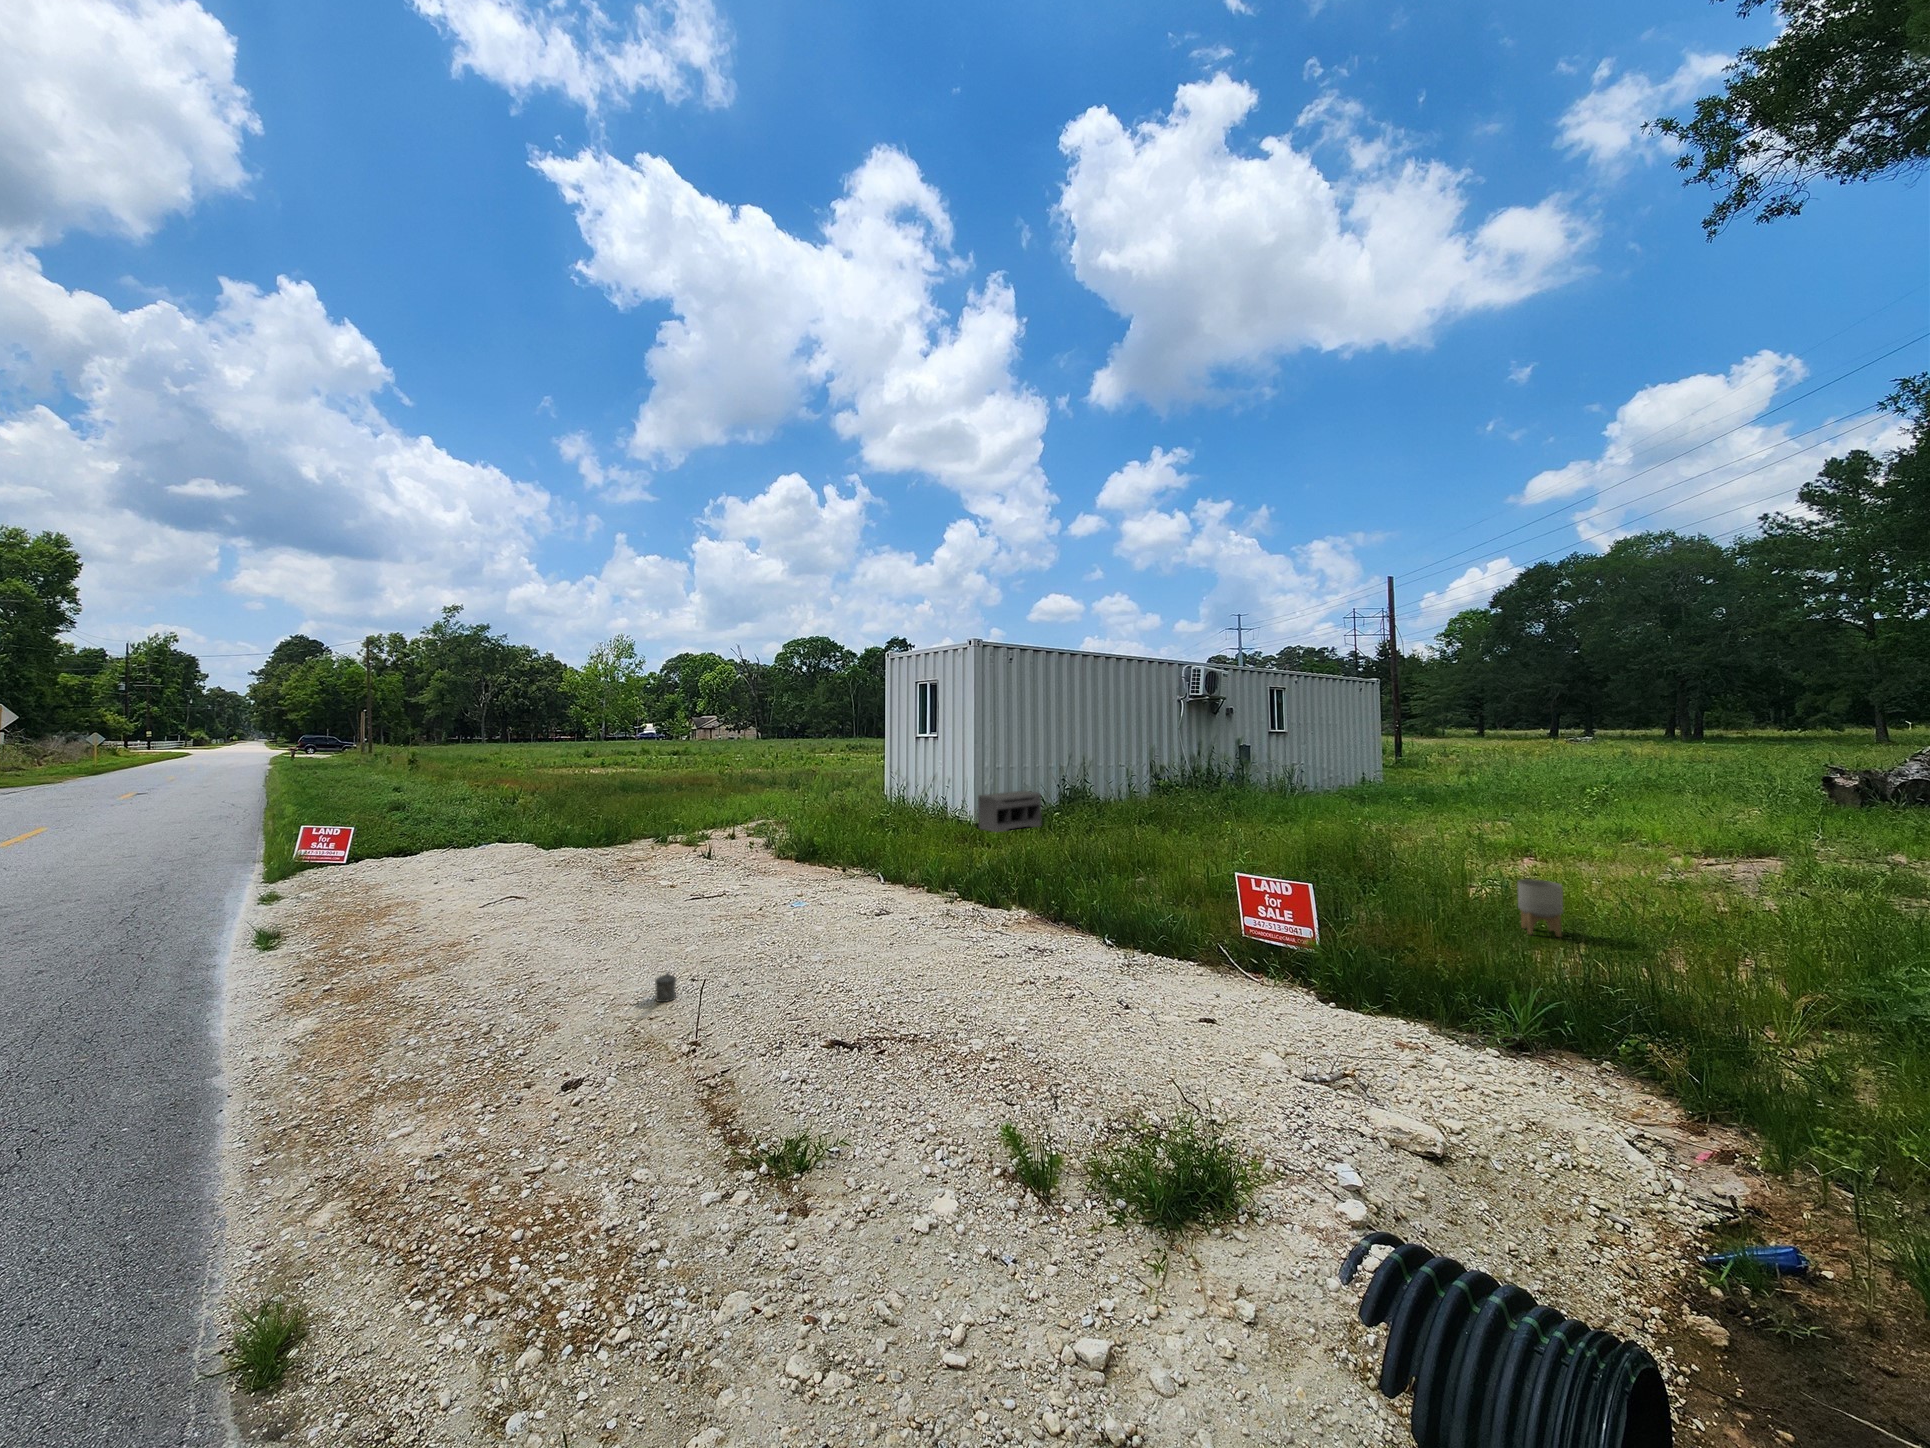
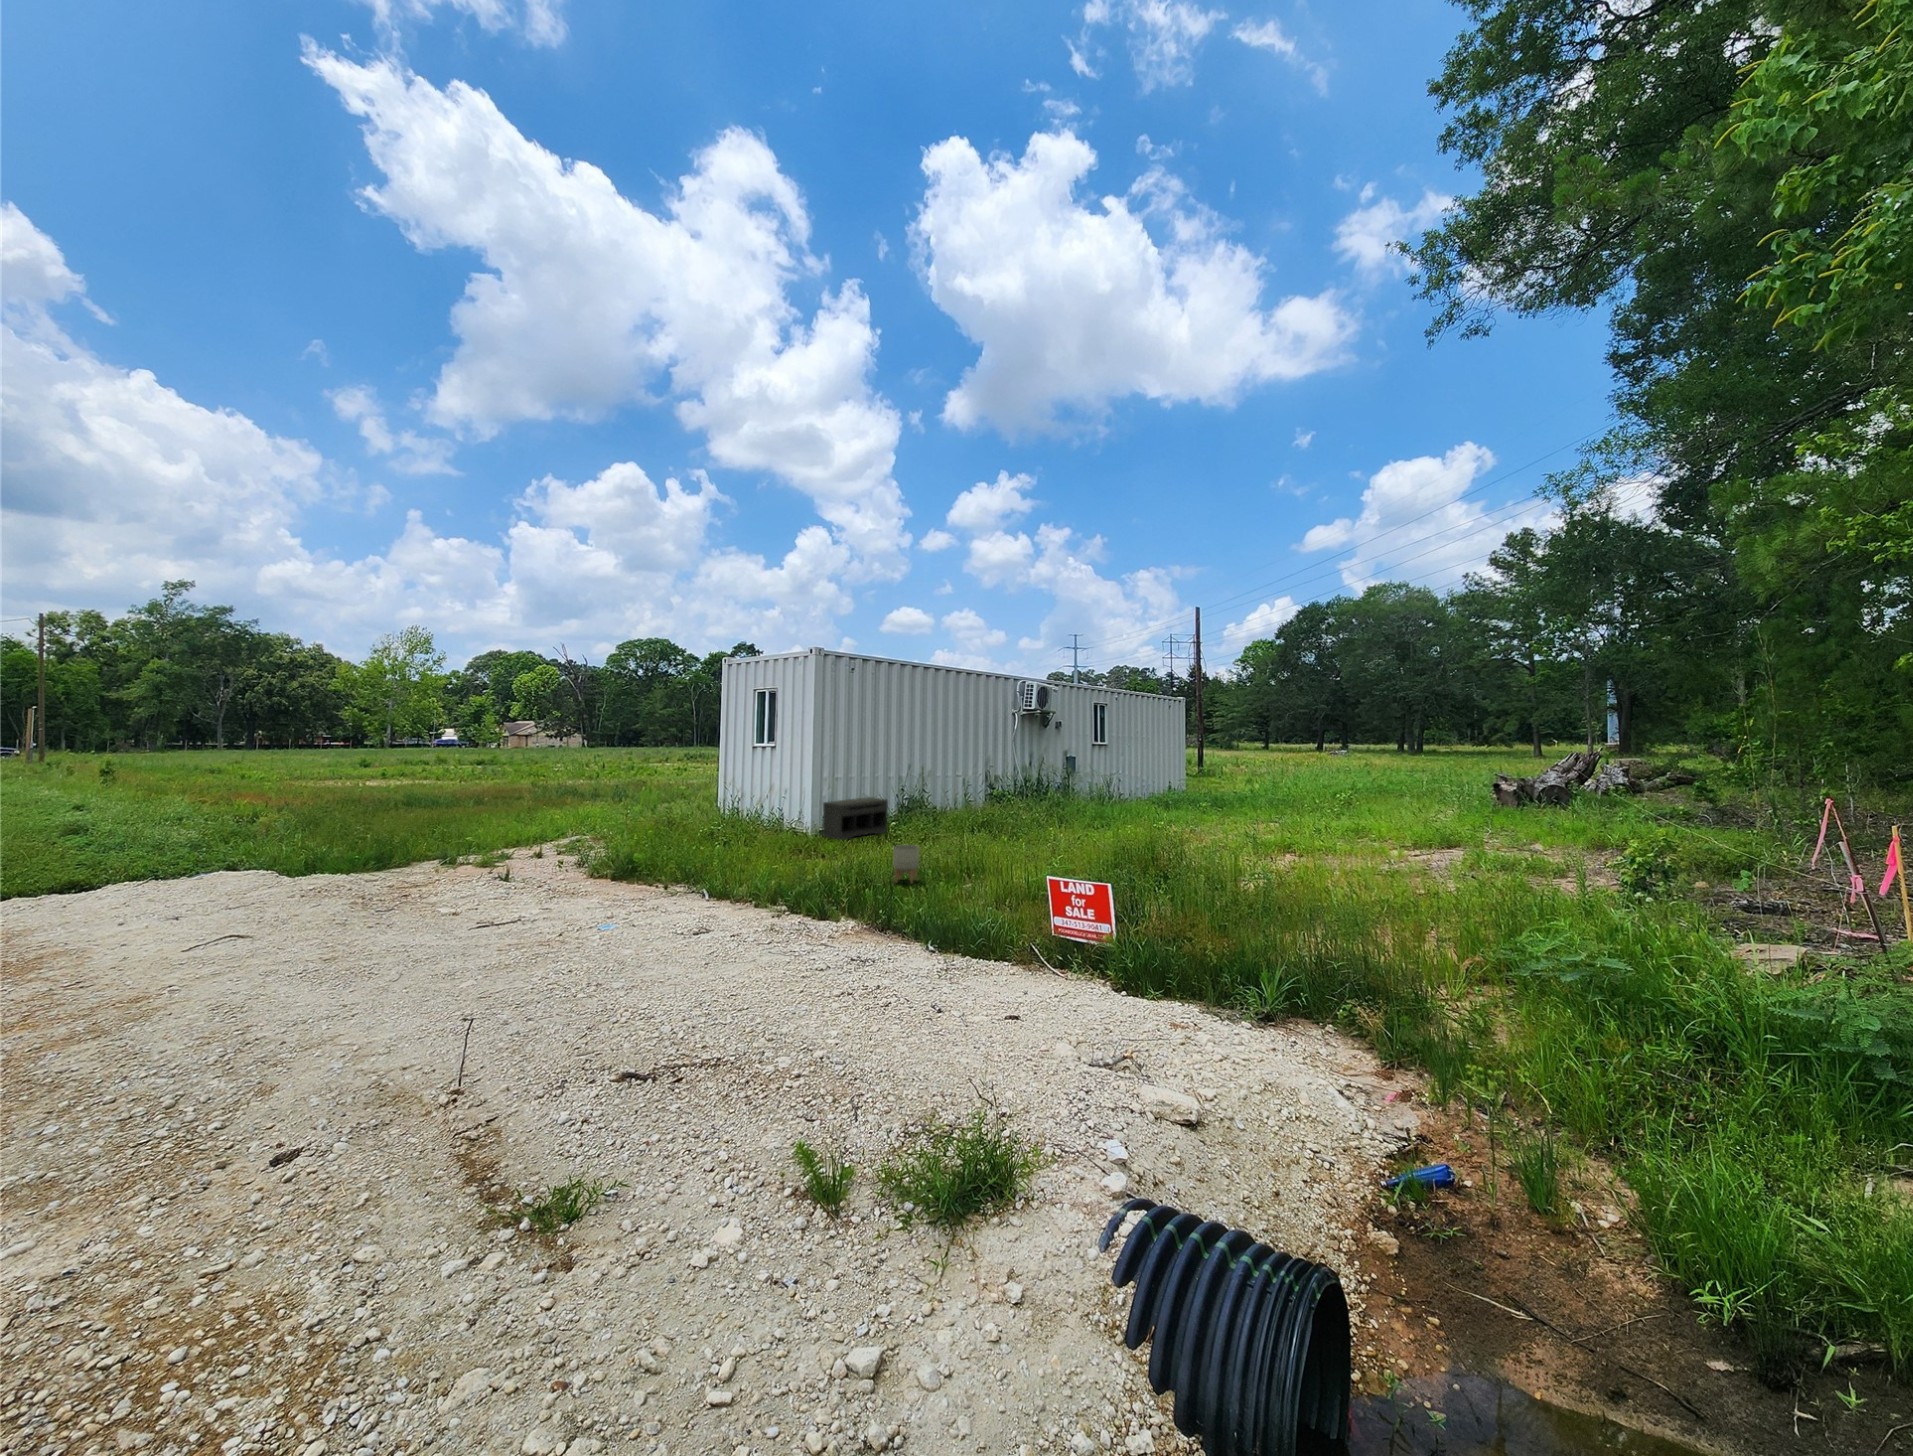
planter: present [1517,879,1563,937] -> present [893,845,919,884]
watering can: present [655,972,676,1002] -> none [412,1012,441,1048]

